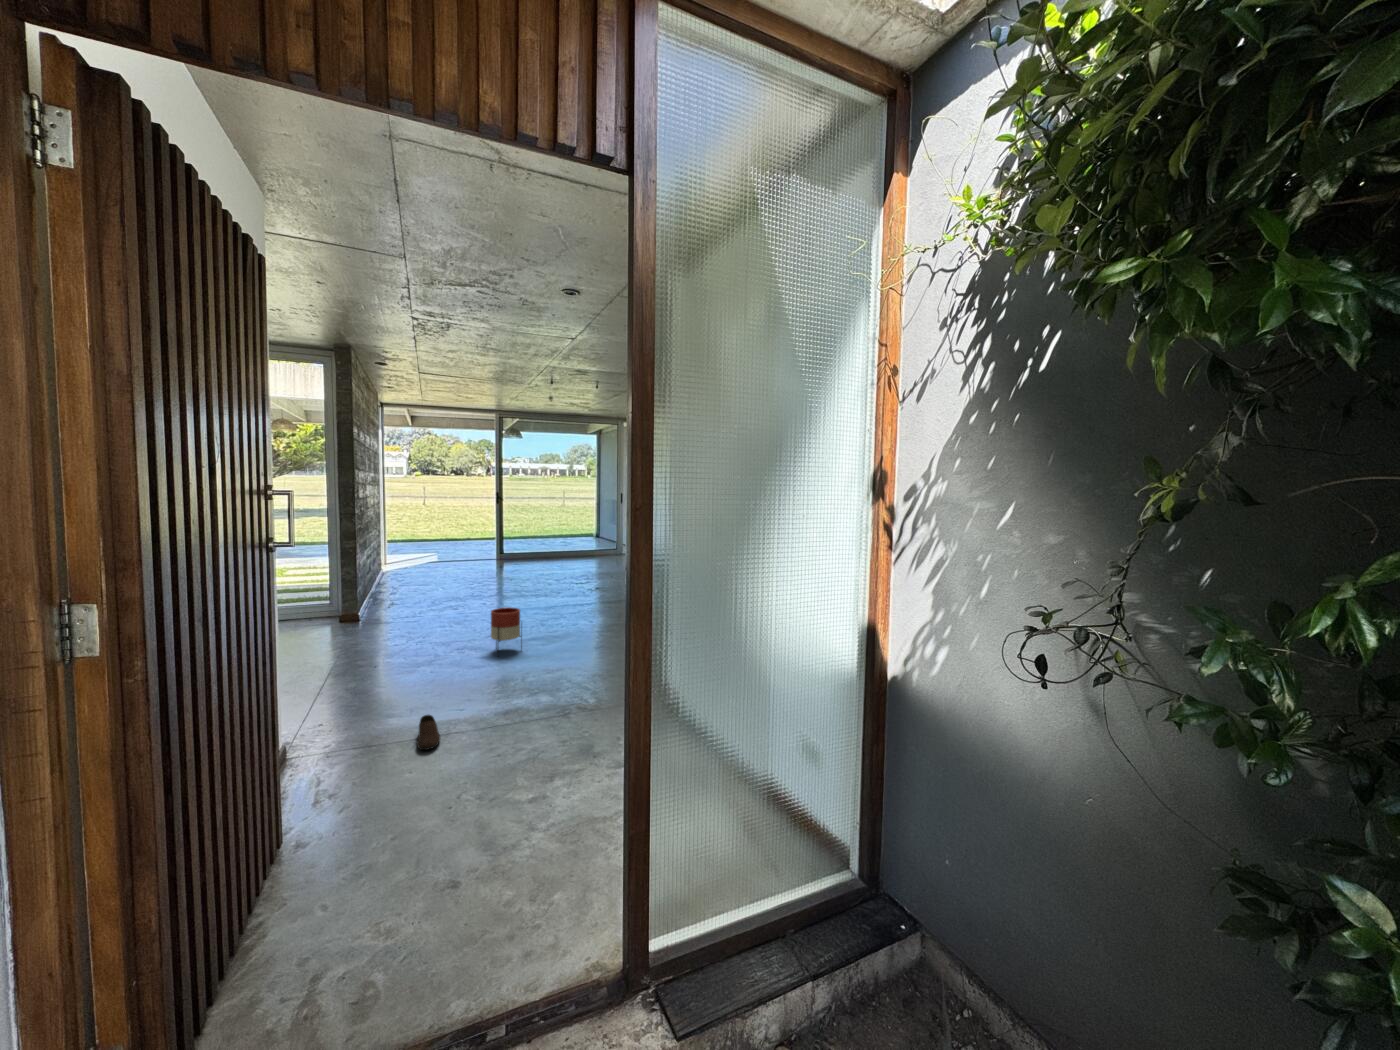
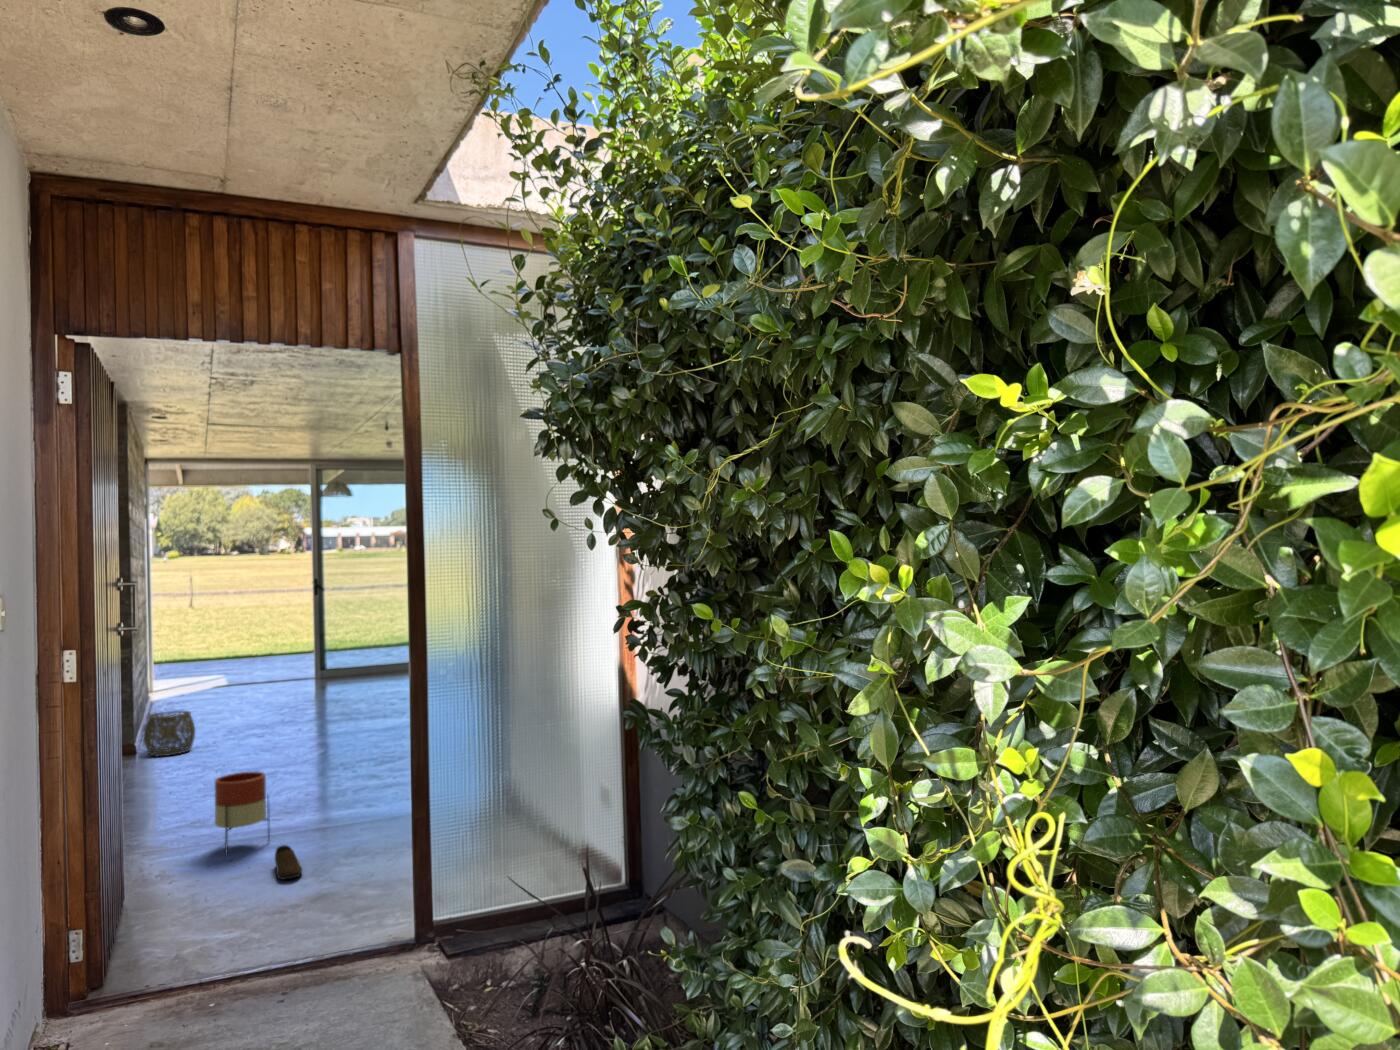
woven basket: none [362,581,400,613] -> present [143,711,195,756]
planter: present [491,607,522,648] -> present [215,772,270,854]

